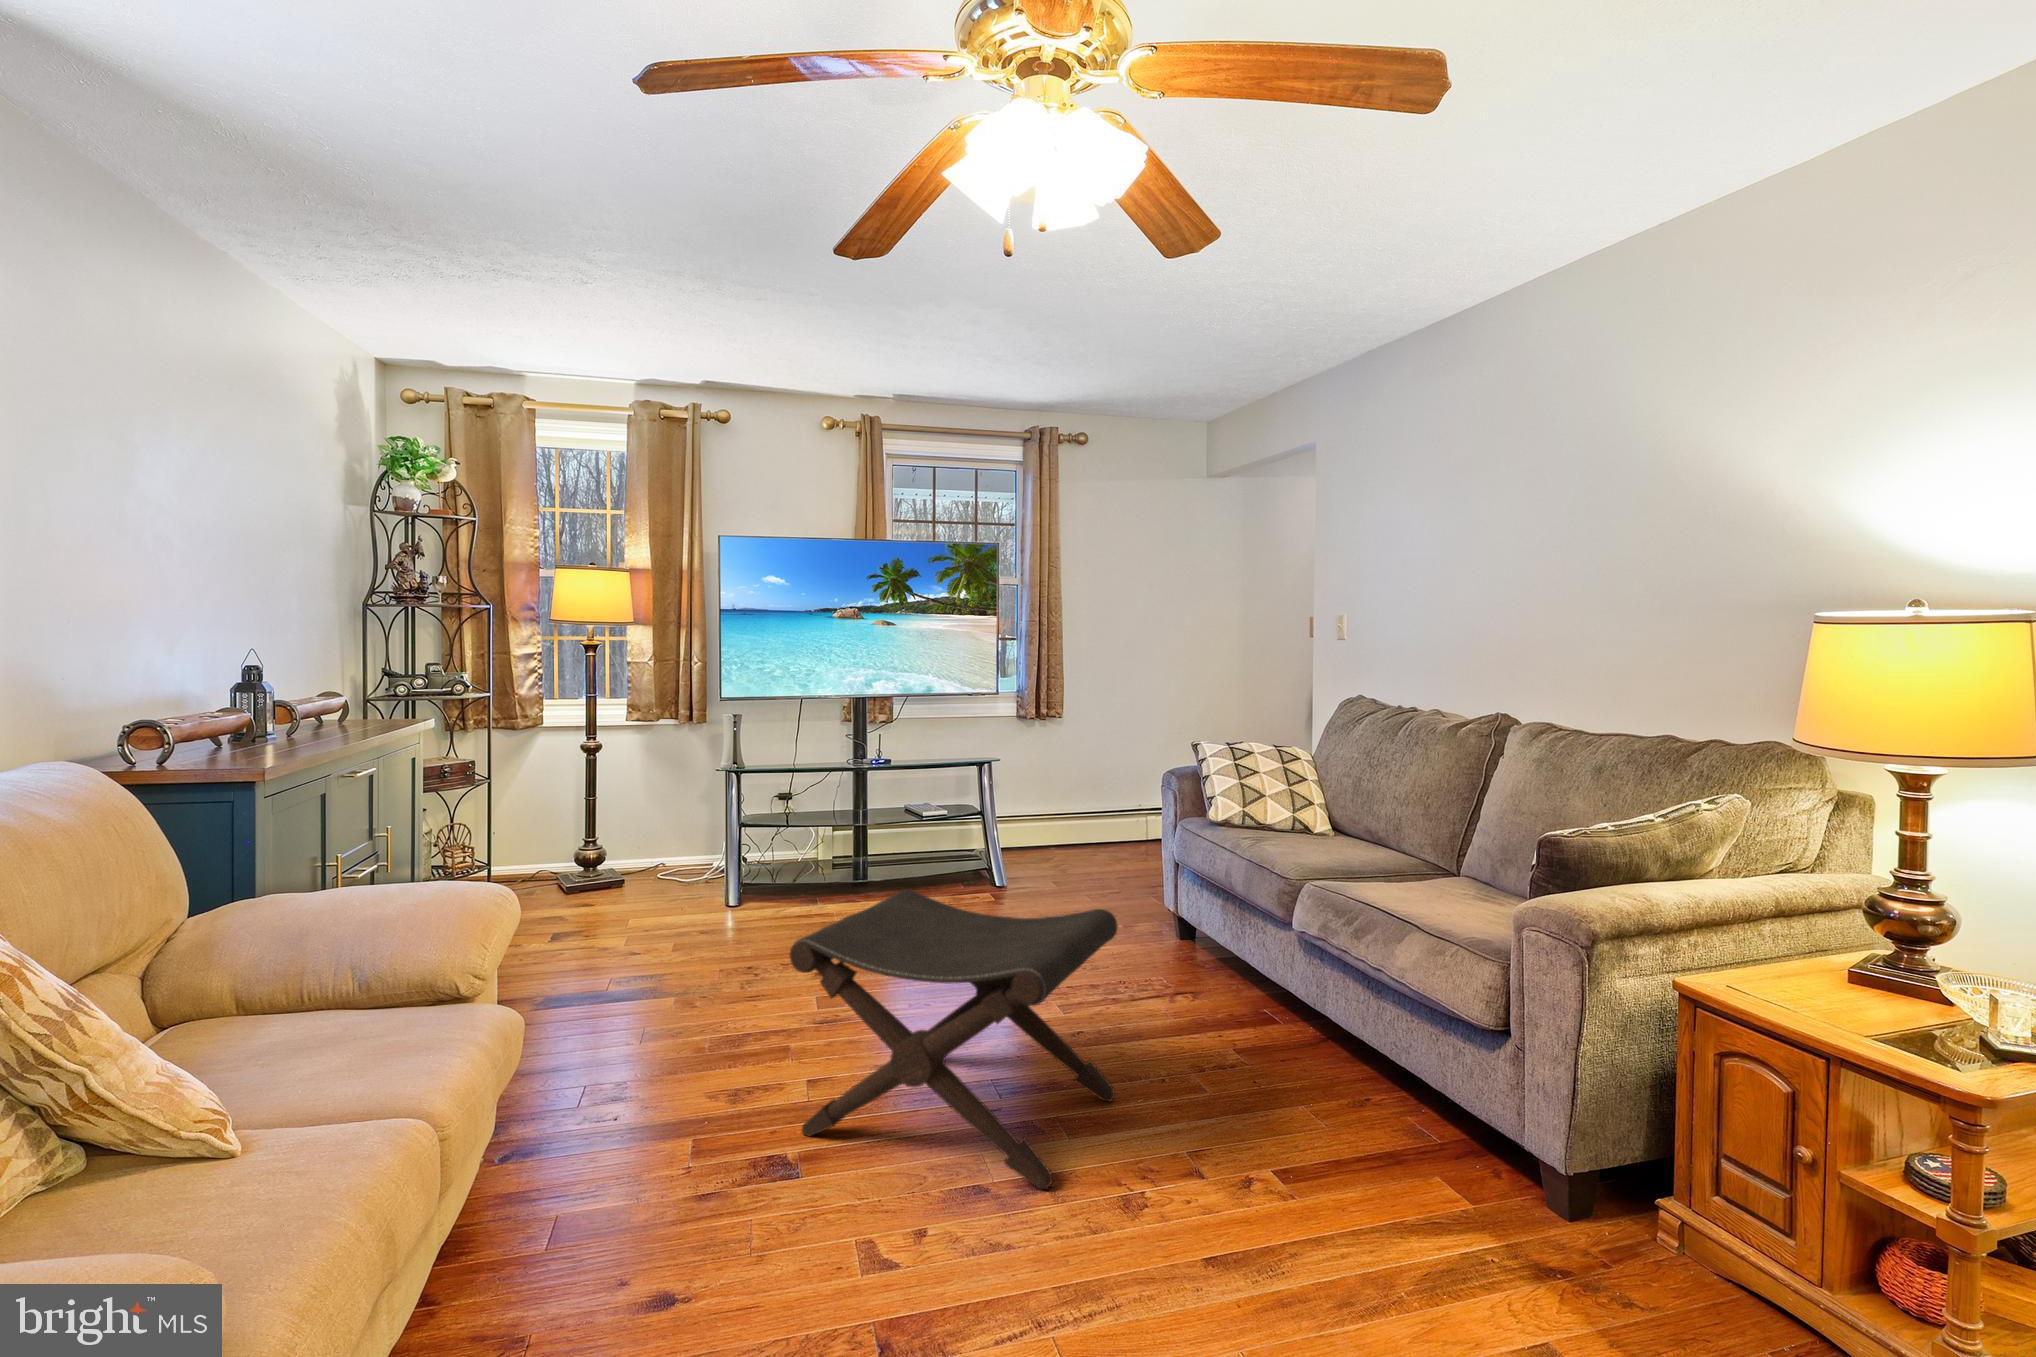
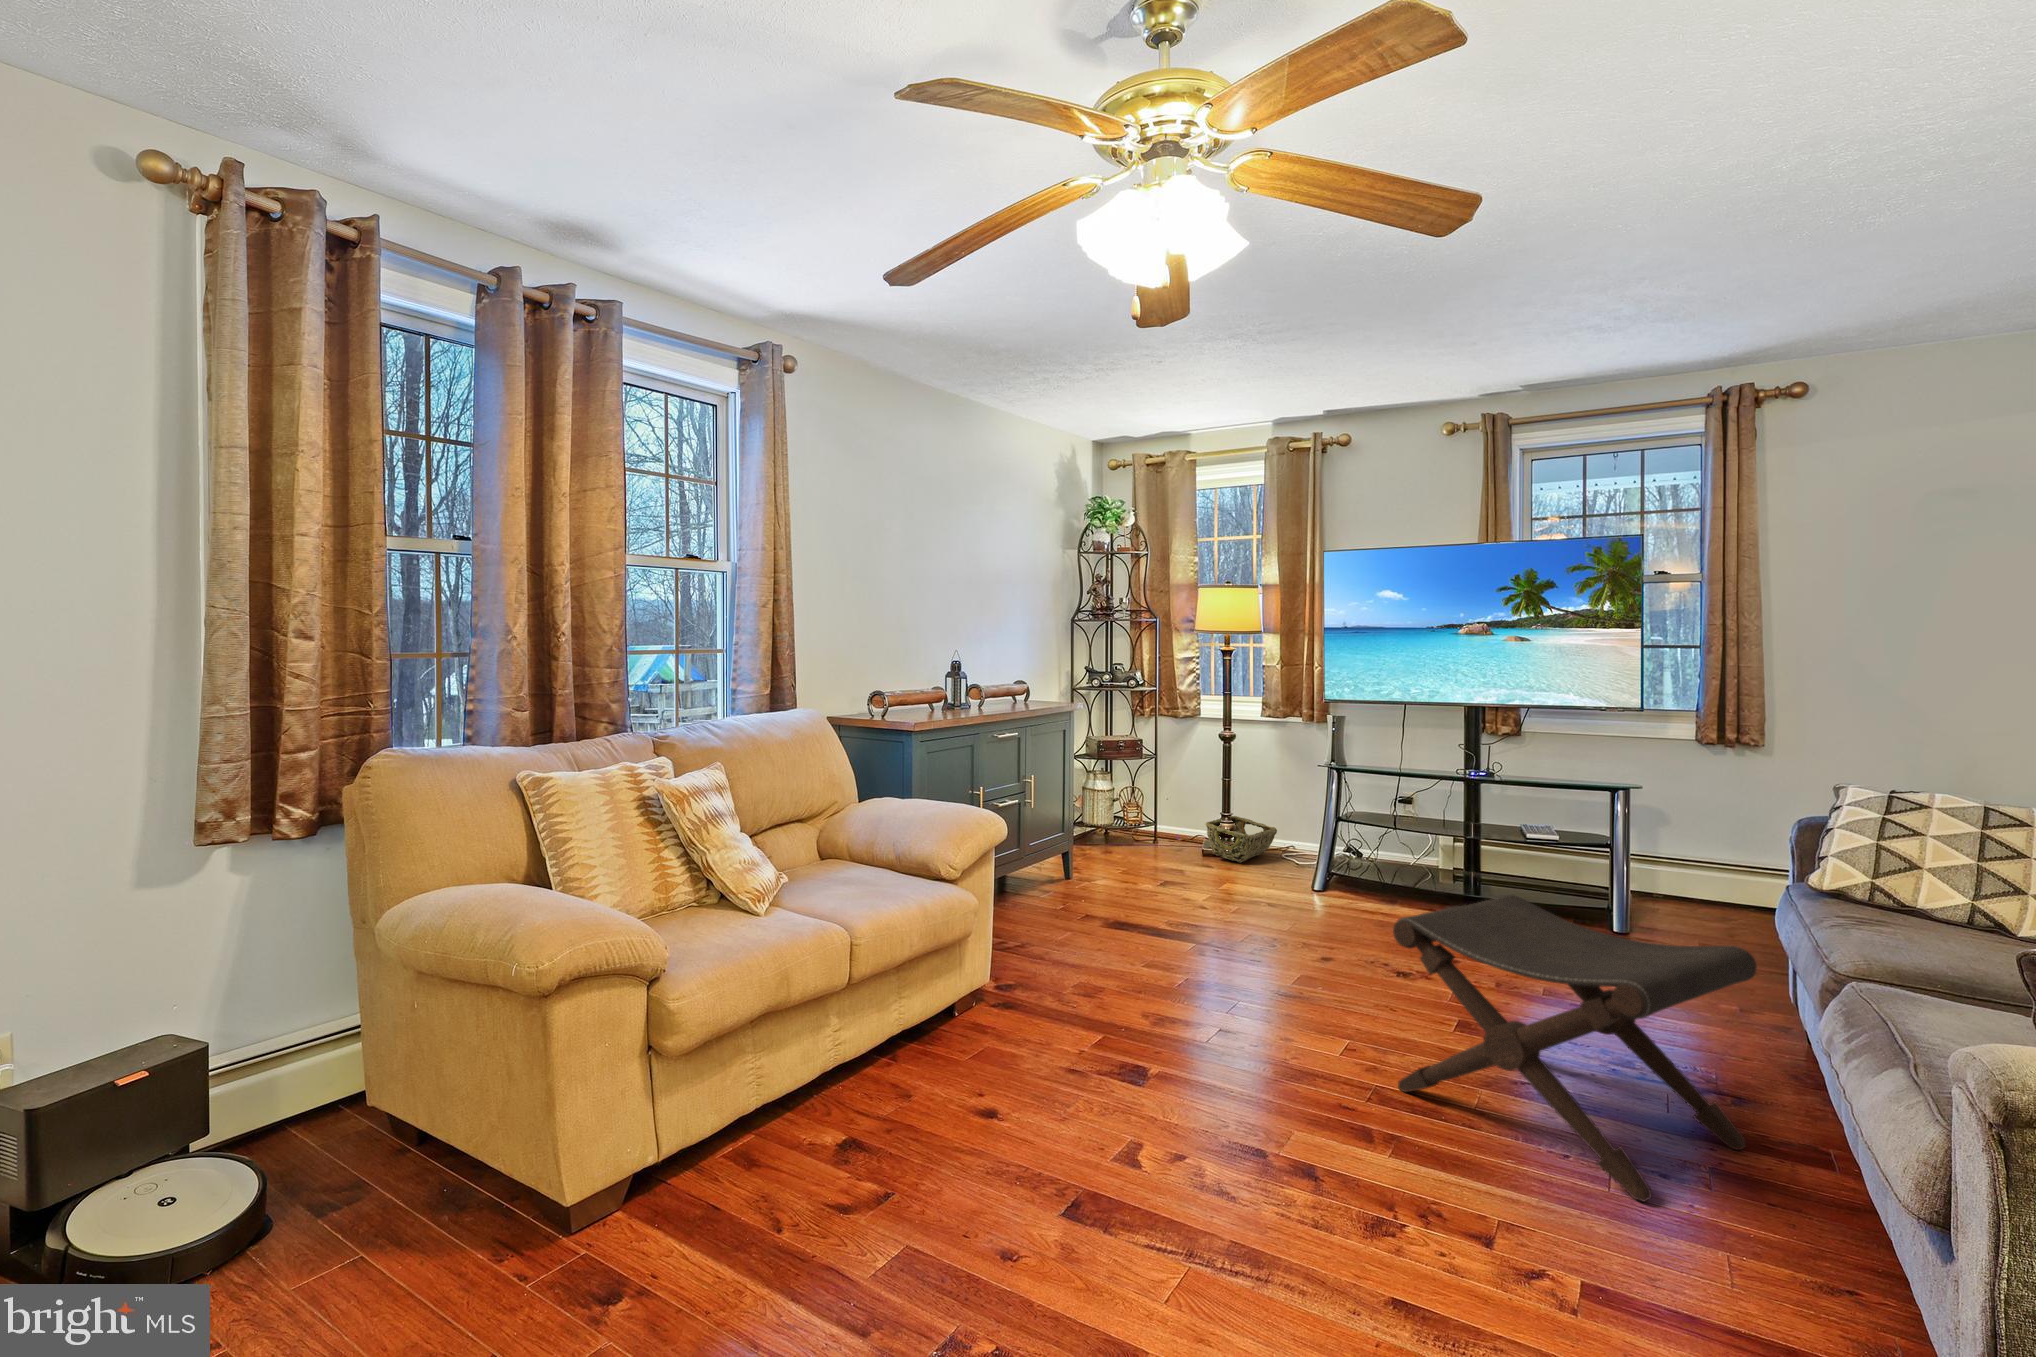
woven basket: none [563,836,651,890] -> present [1206,816,1277,863]

